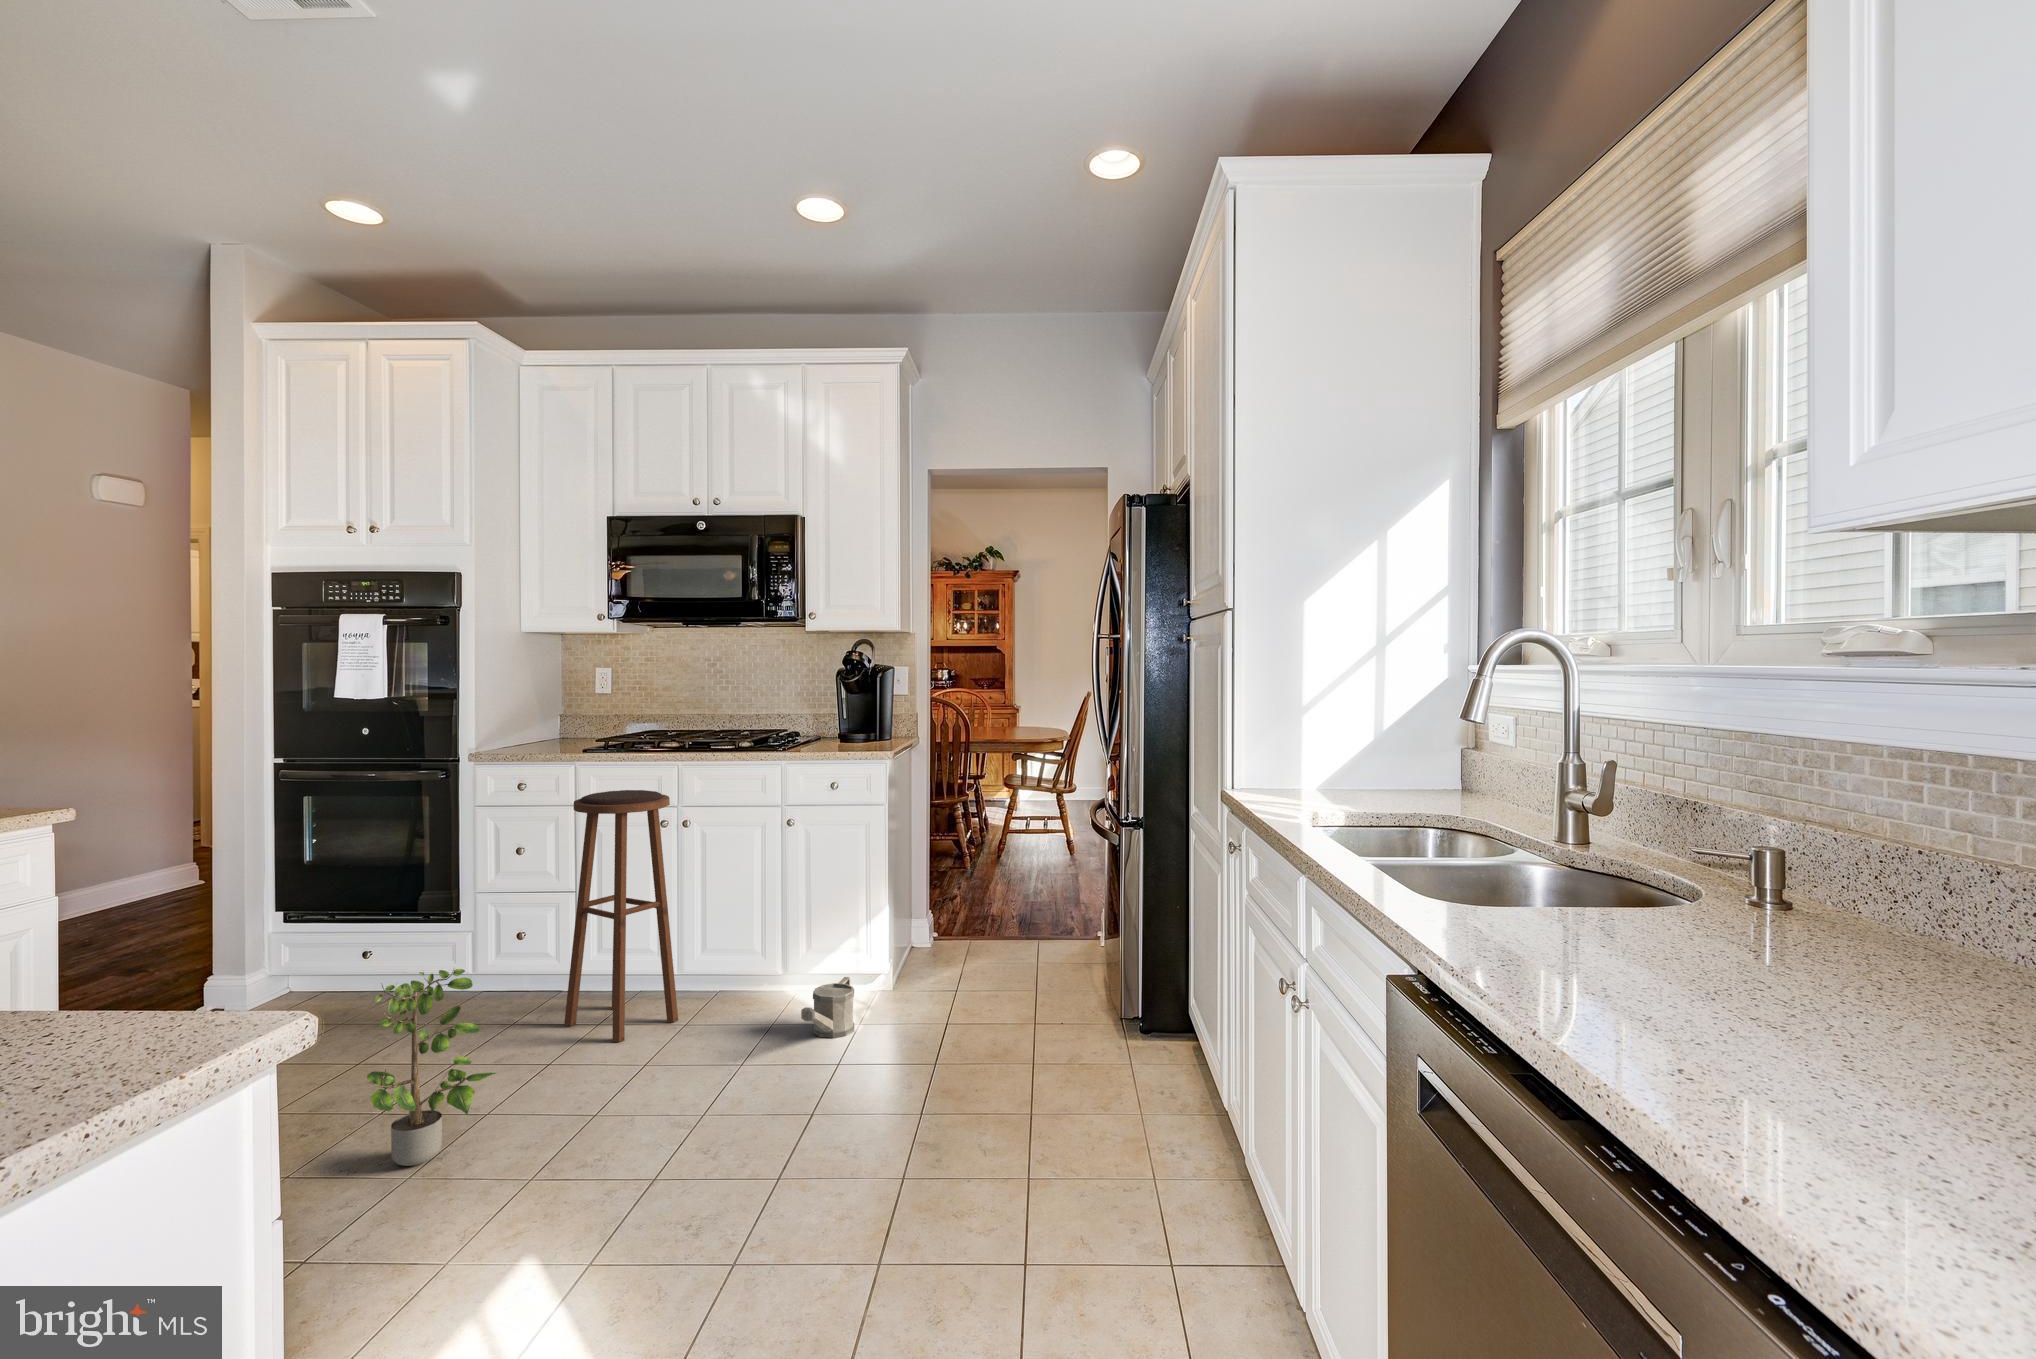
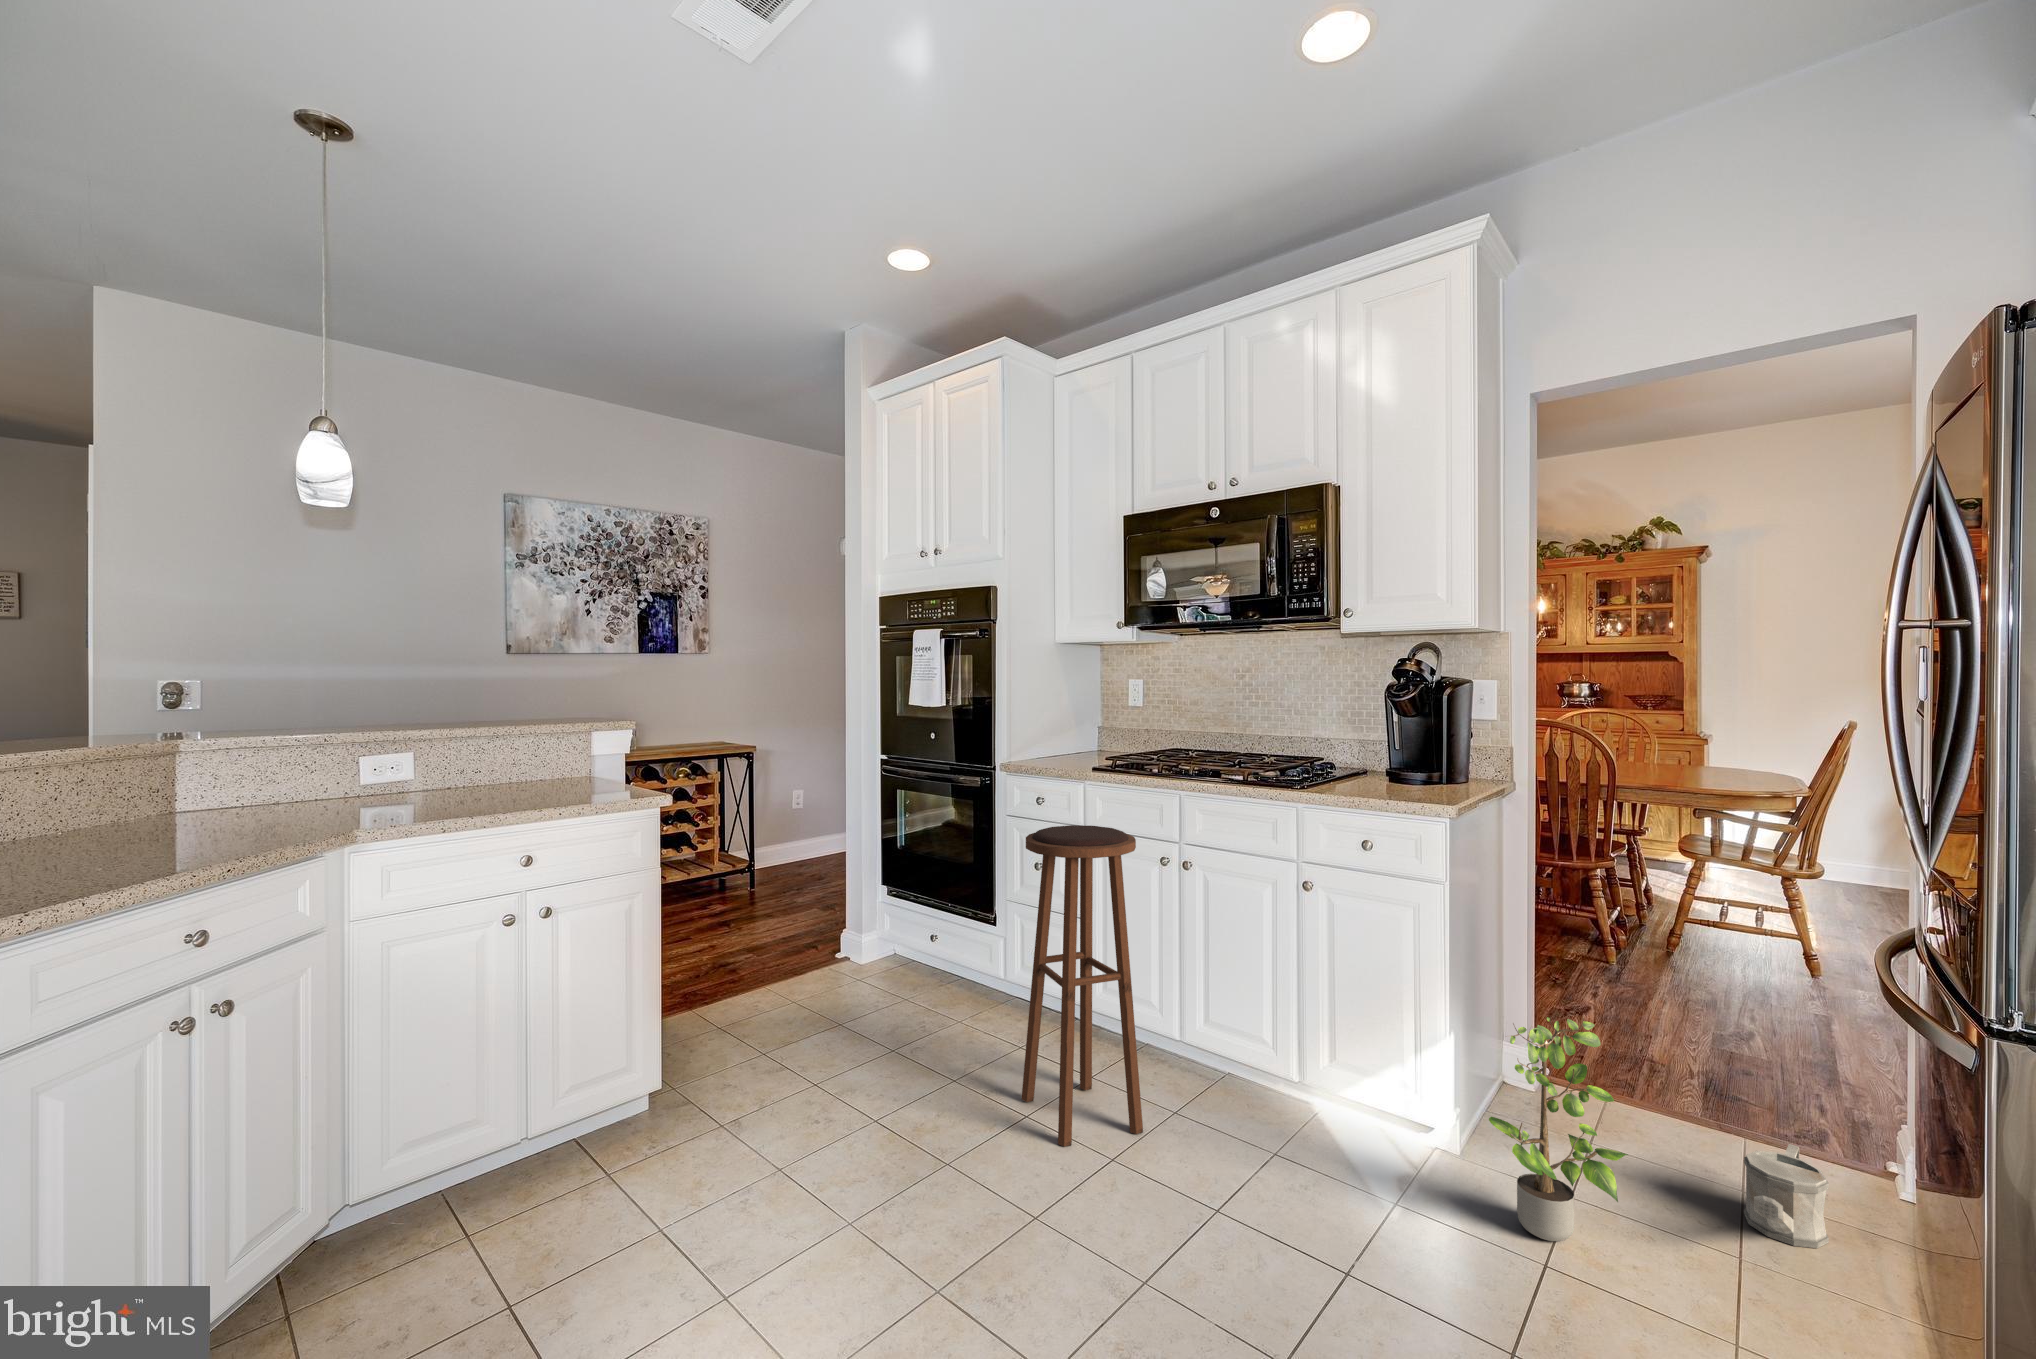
potted plant: present [367,969,496,1166] -> present [1489,1016,1628,1241]
watering can: present [801,977,854,1038] -> present [1744,1144,1829,1248]

